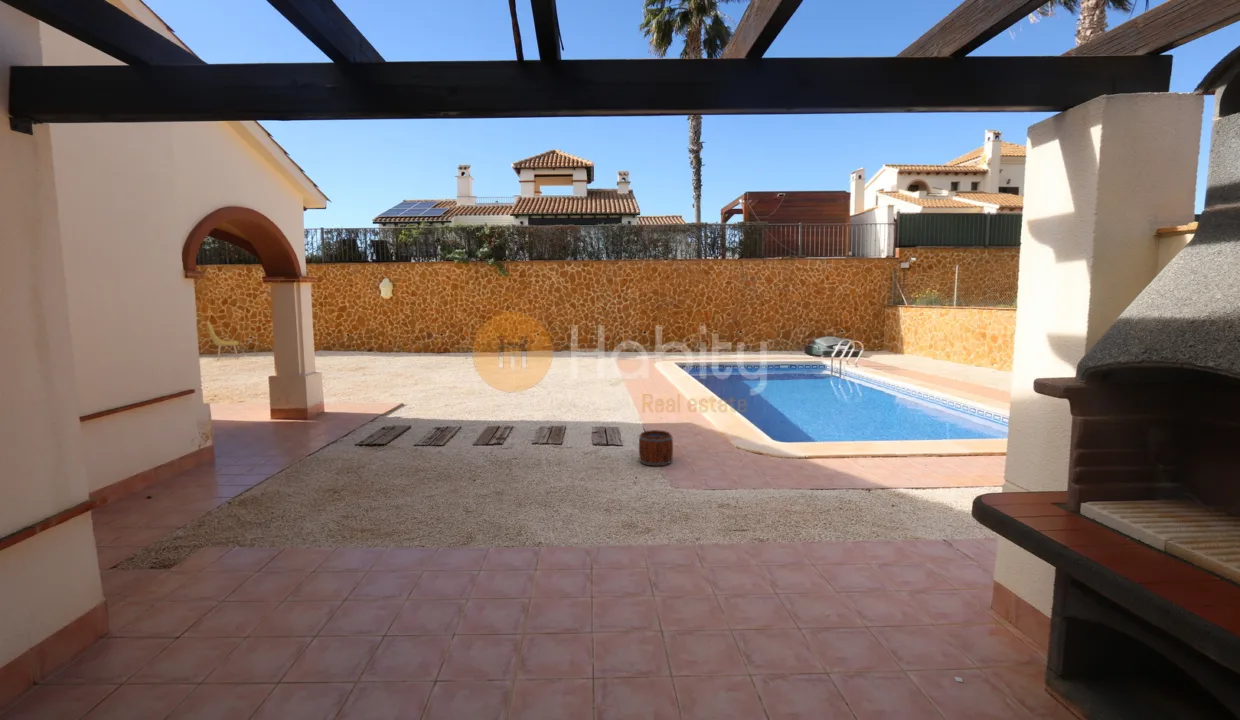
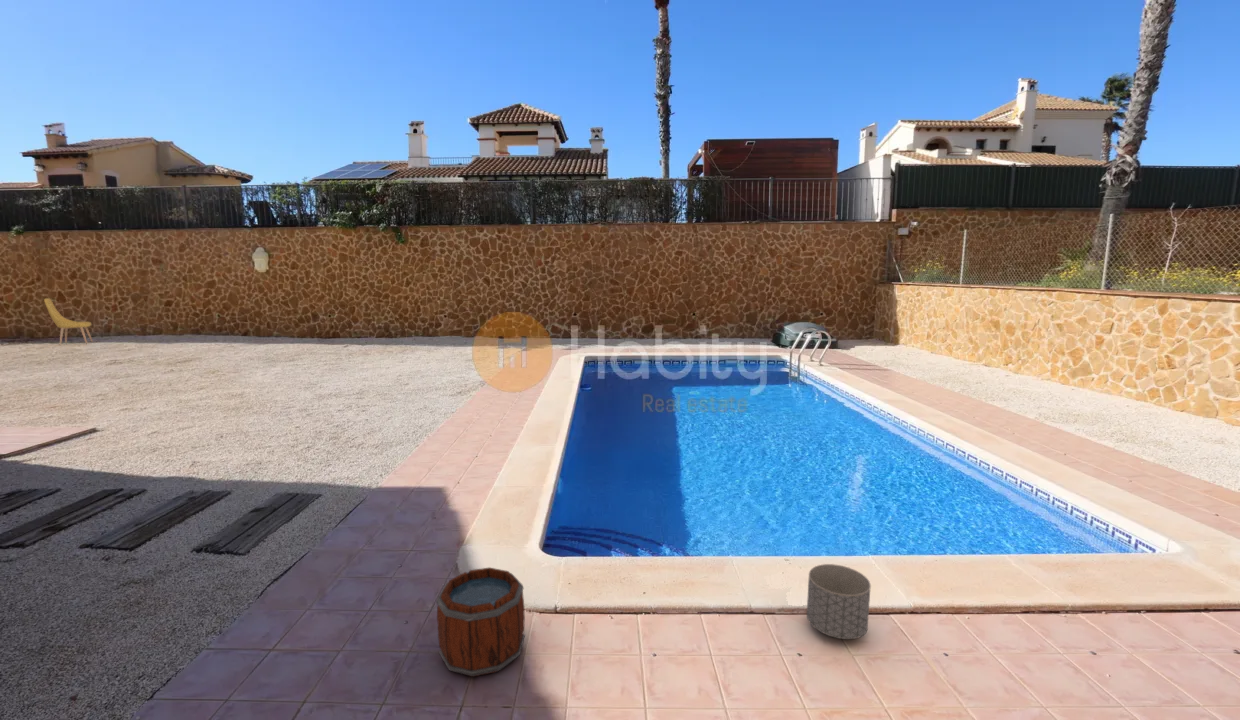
bucket: present [639,430,673,466] -> present [436,568,525,677]
planter: none [914,433,943,460] -> present [807,564,871,639]

